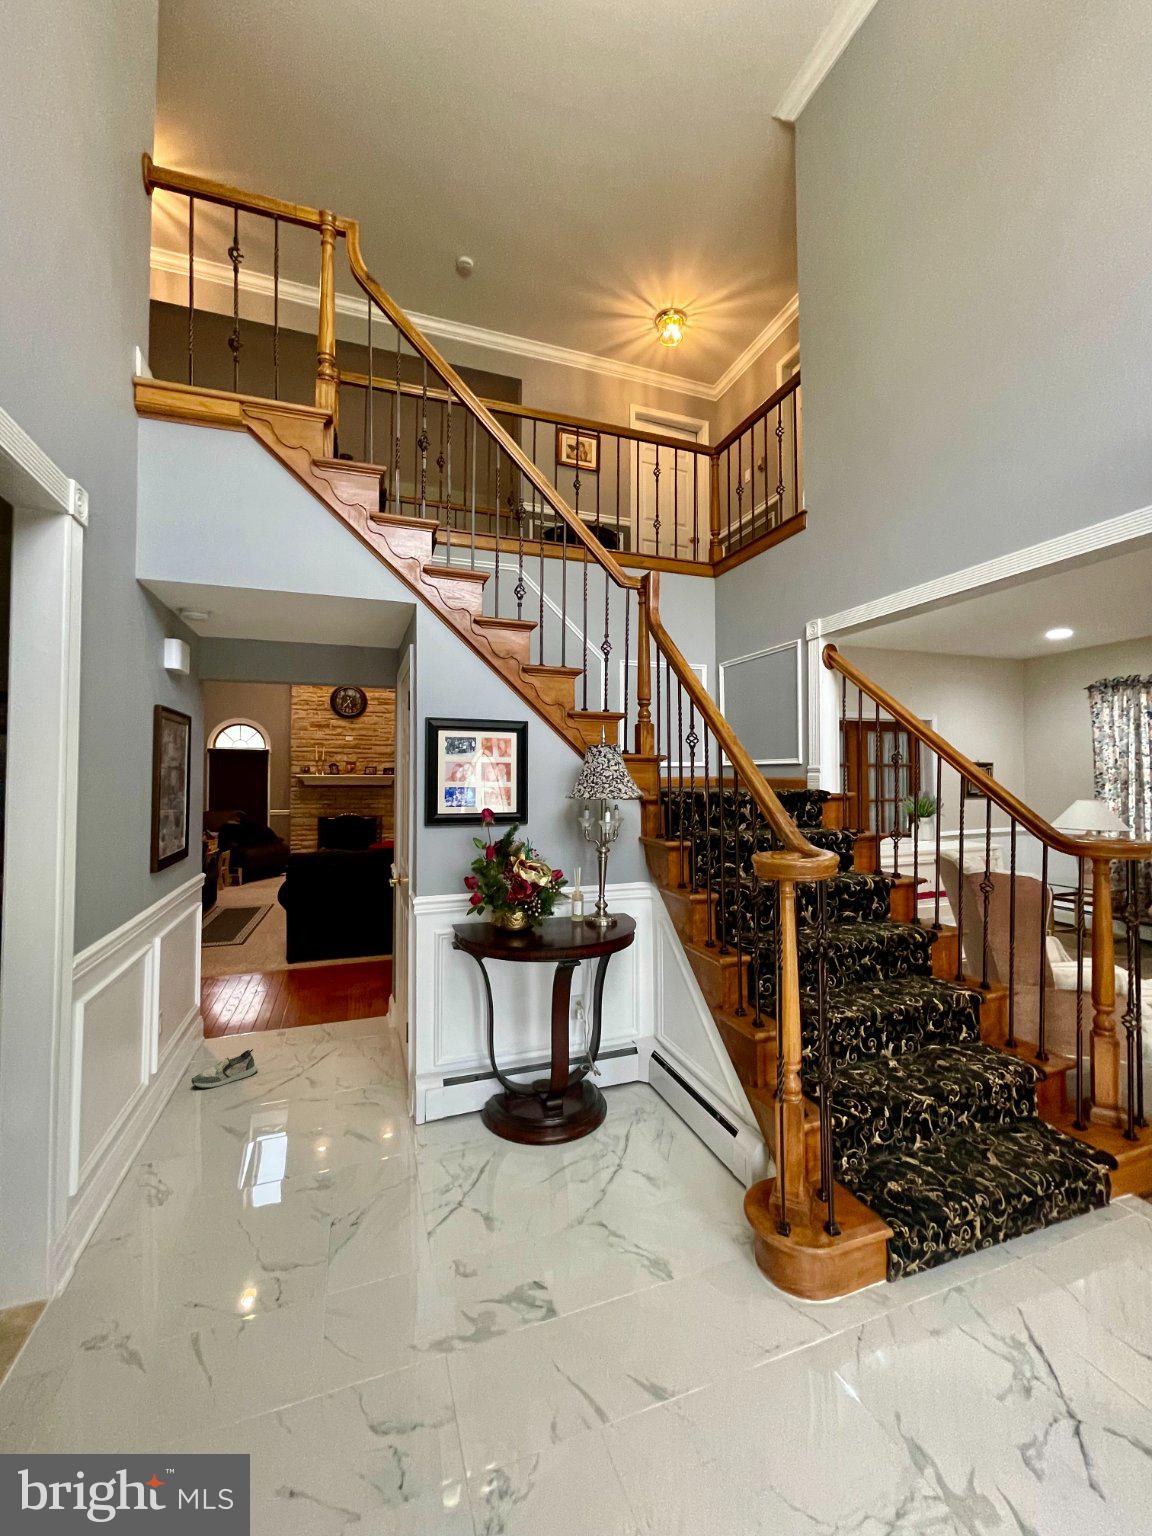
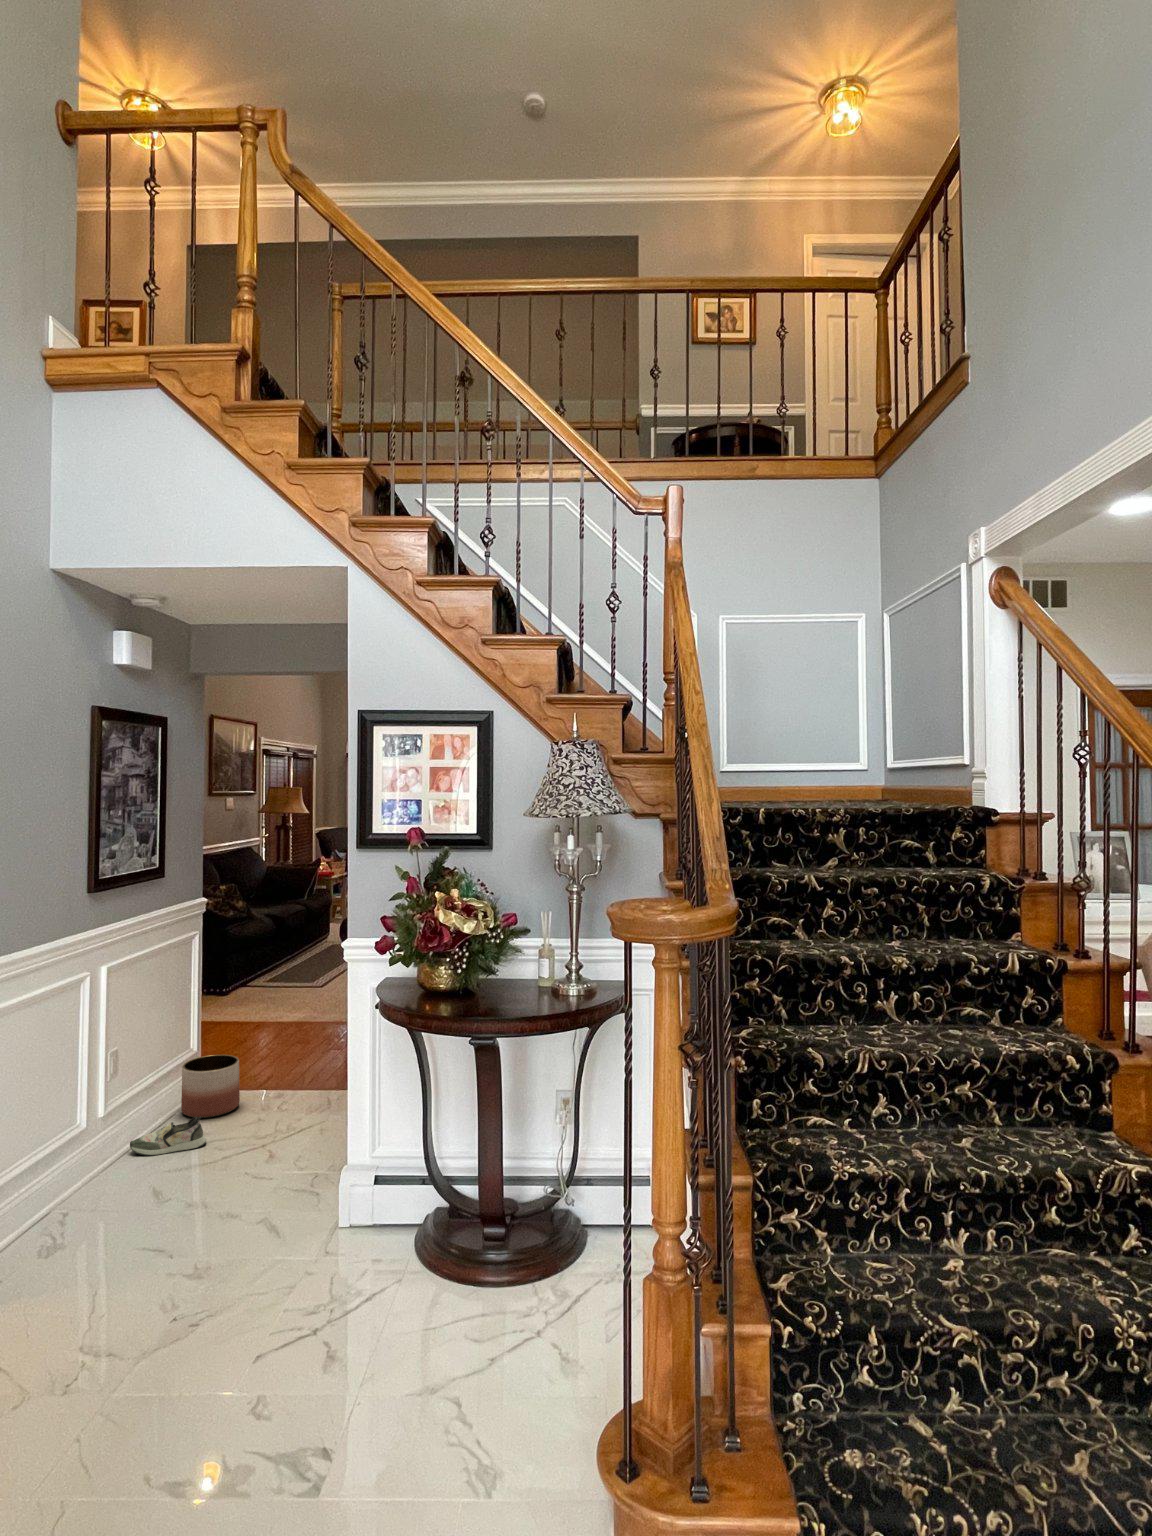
planter: none [214,998,264,1052] -> present [181,1055,240,1118]

